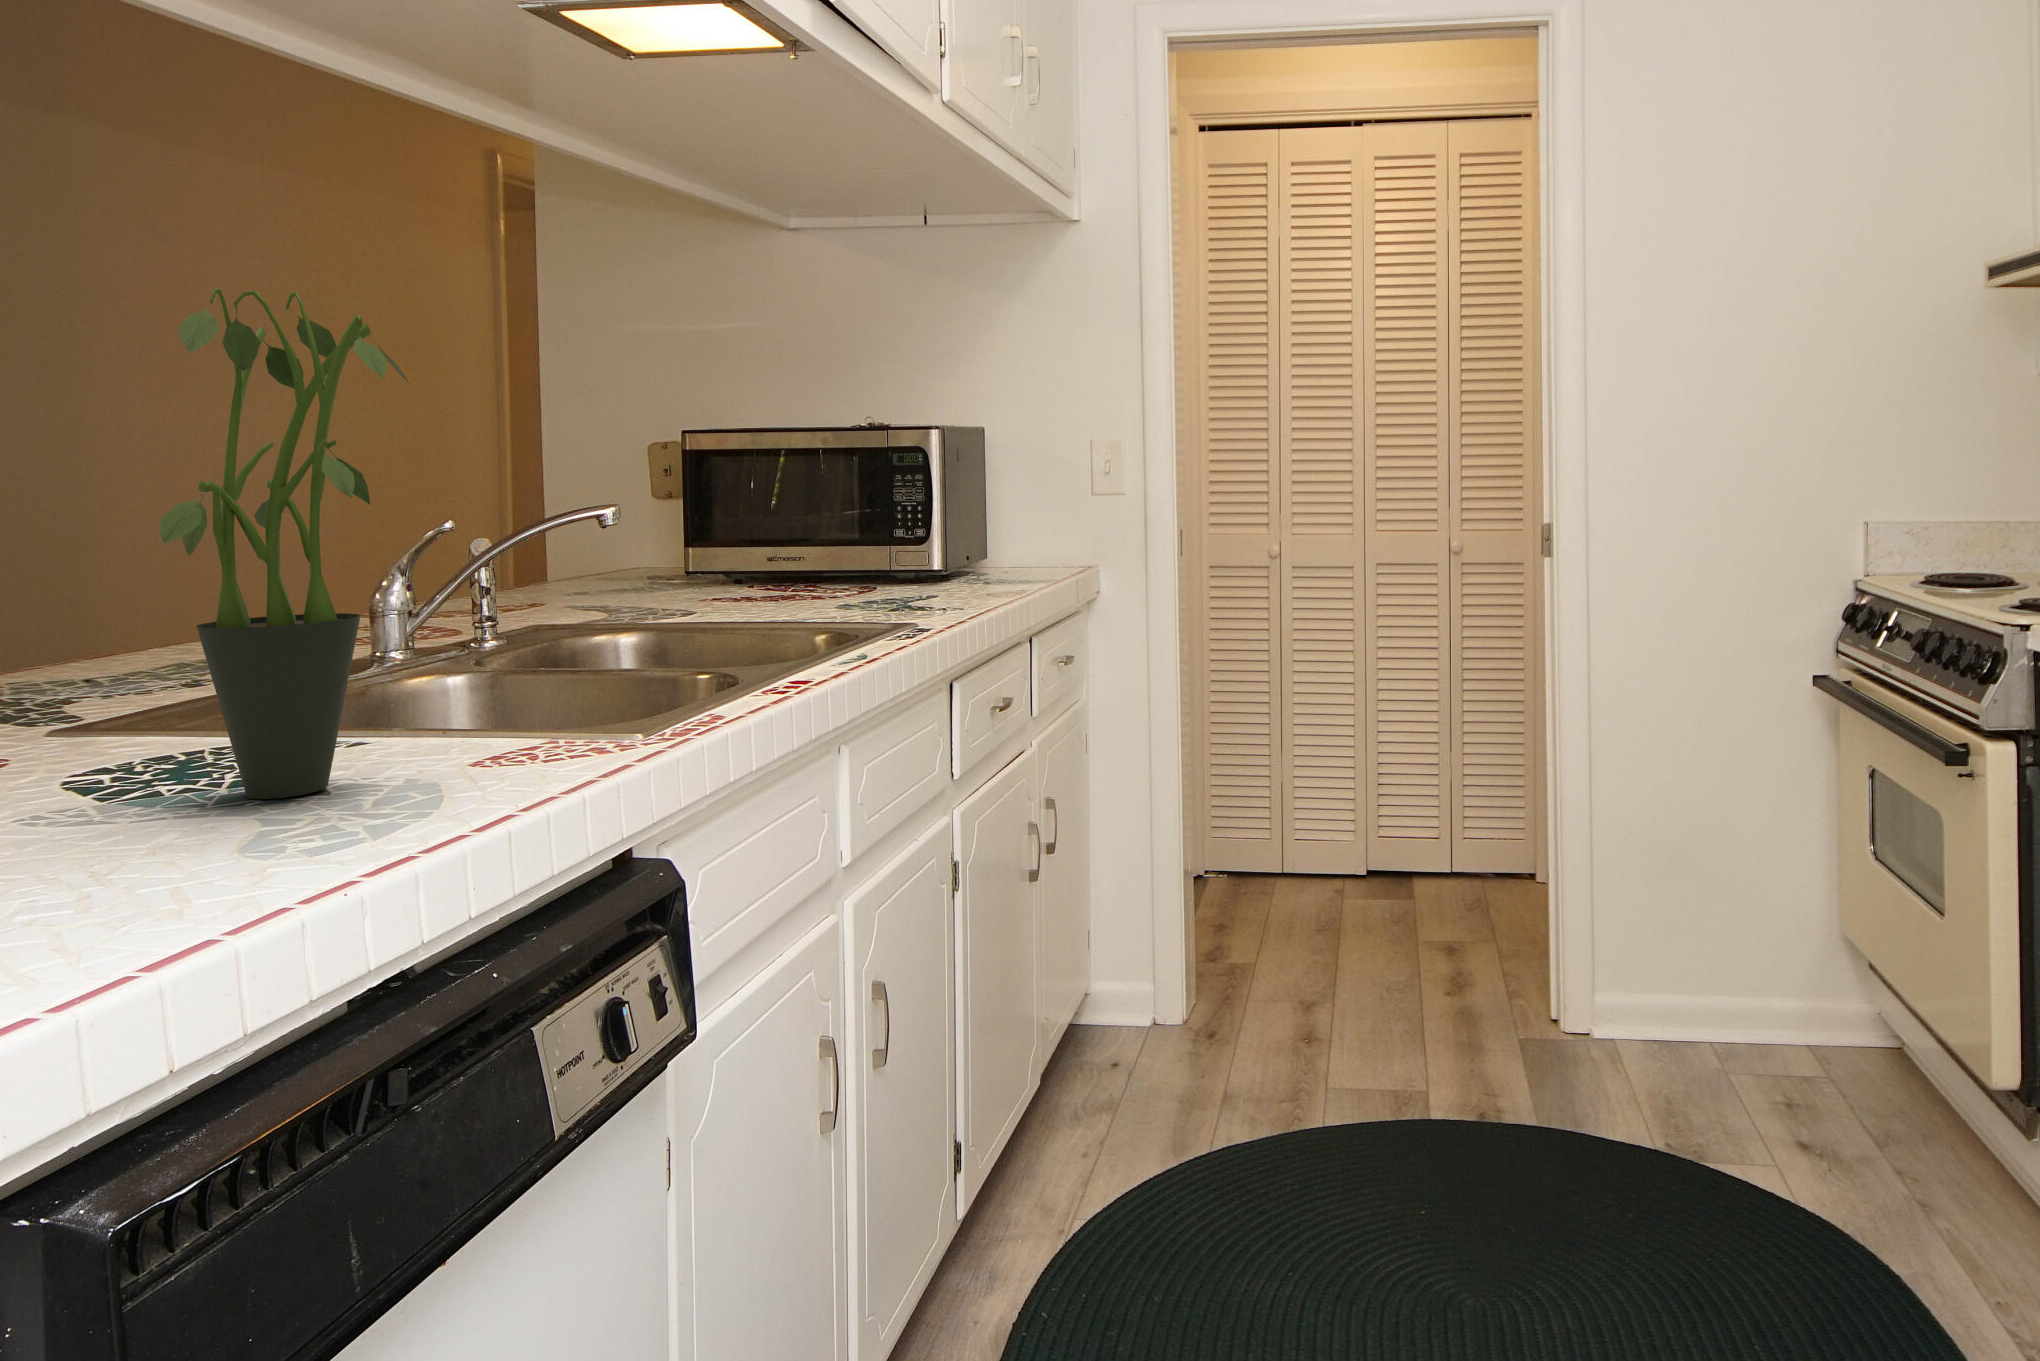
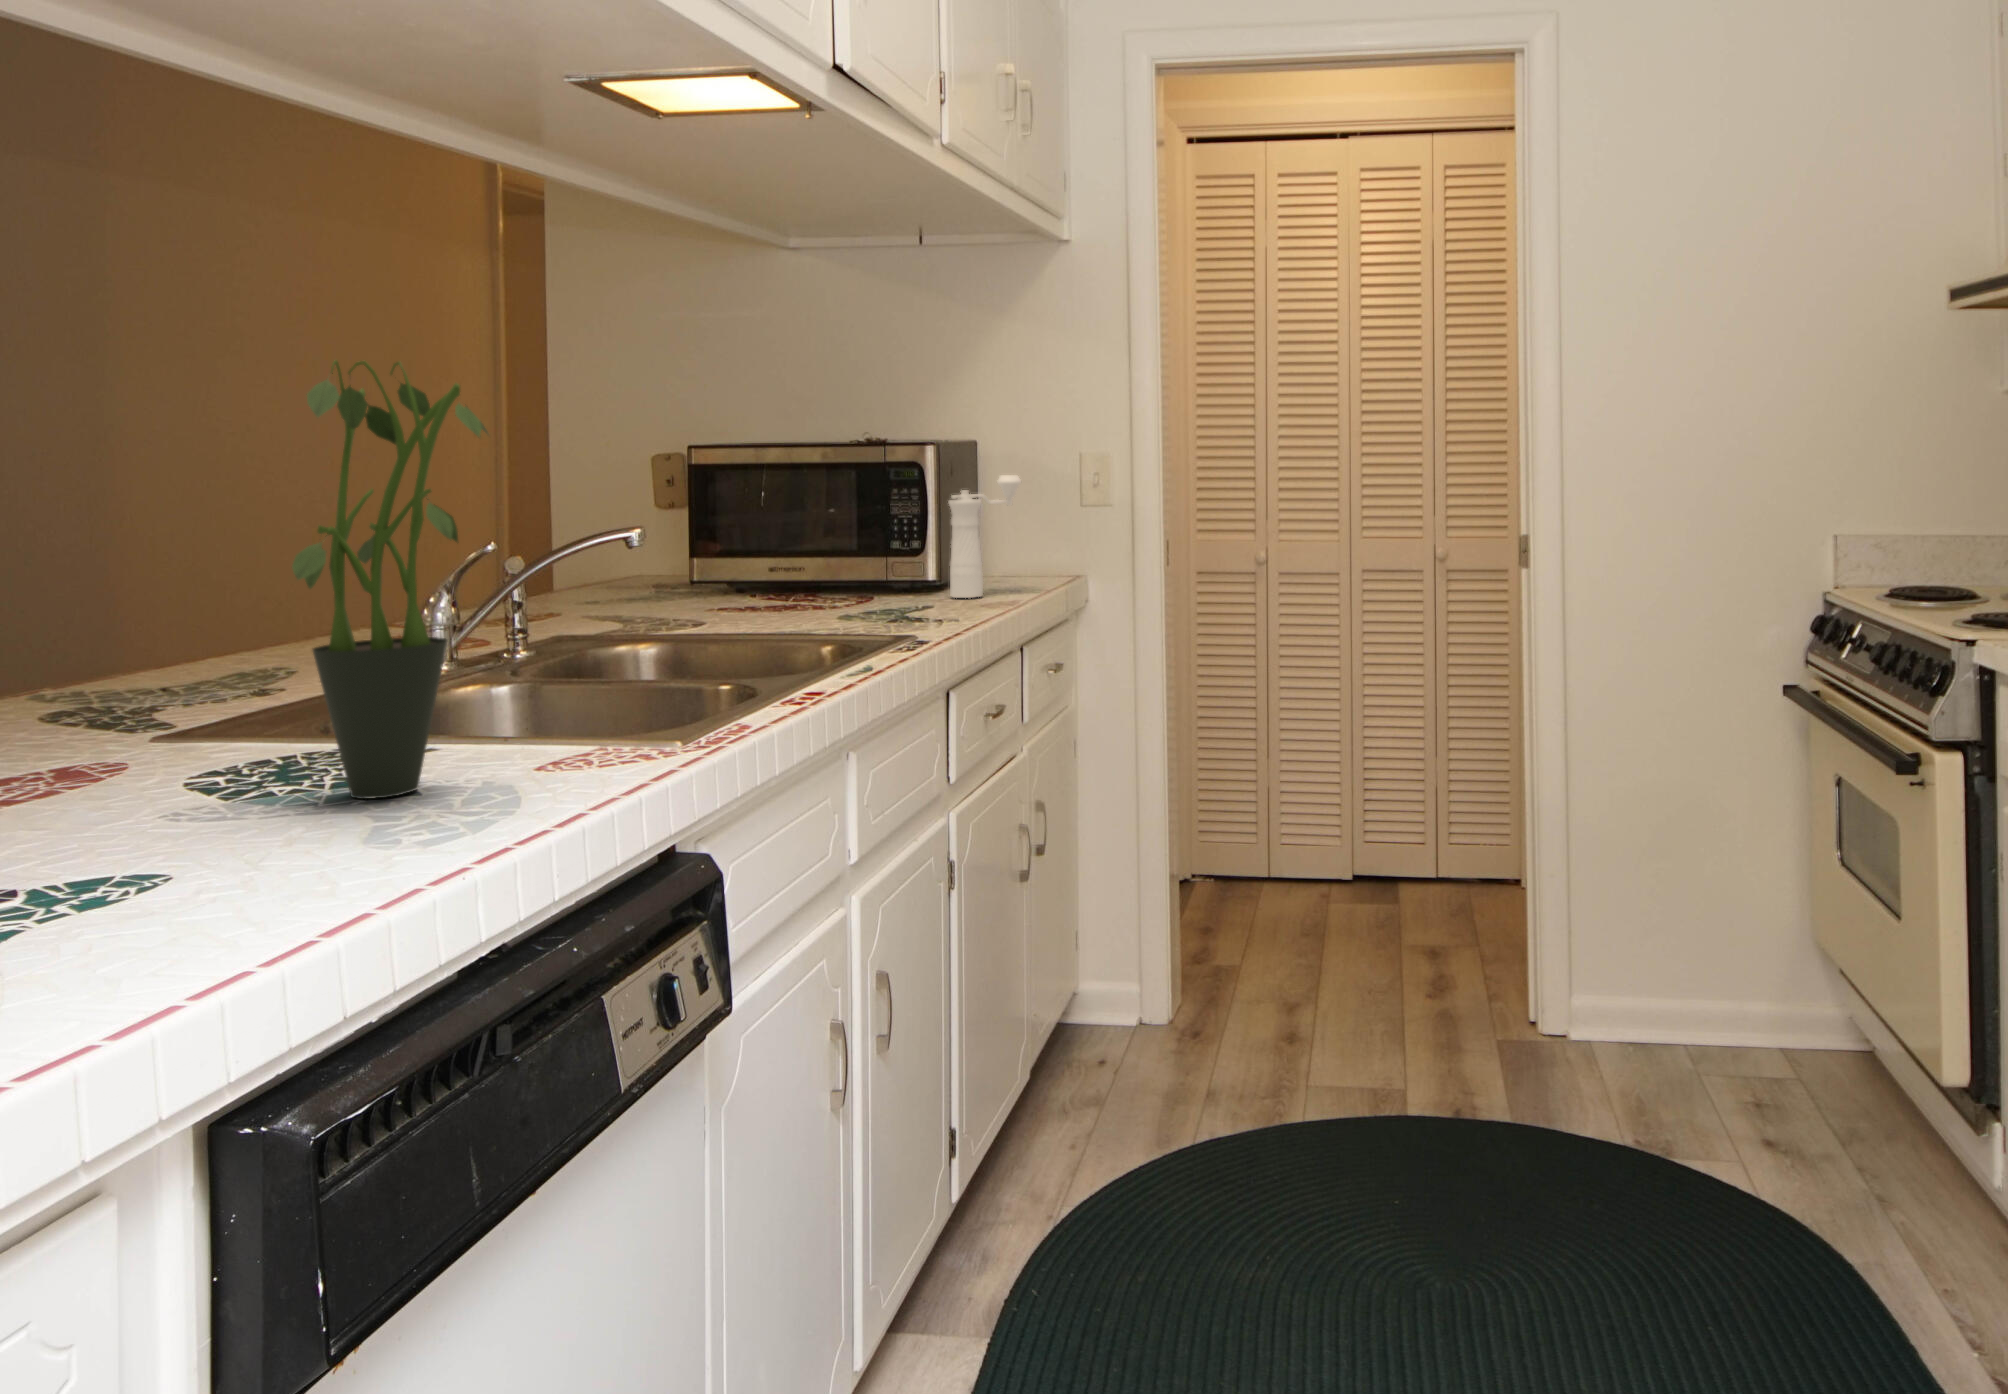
pepper mill: none [955,462,1030,586] -> present [949,475,1021,598]

